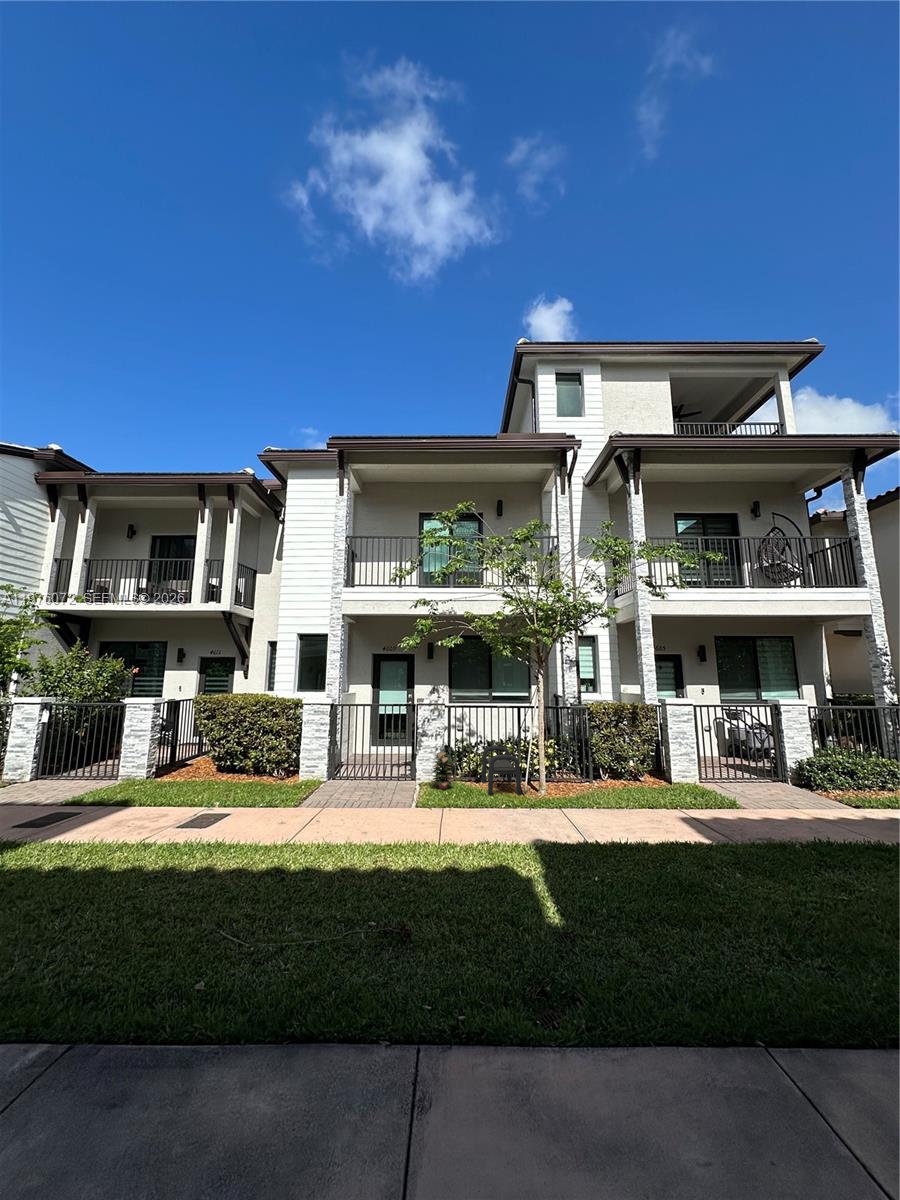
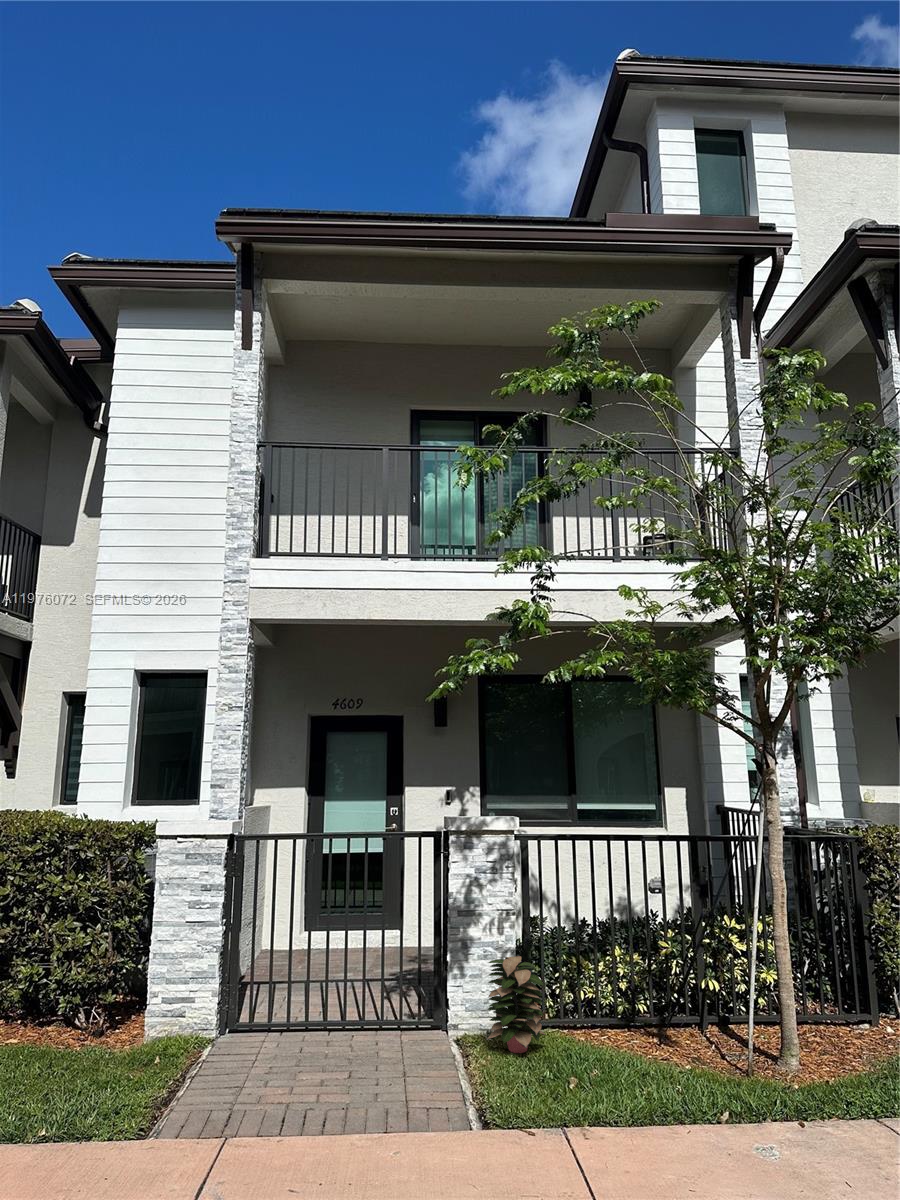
bench: present [482,746,521,795] -> none [604,935,726,1071]

